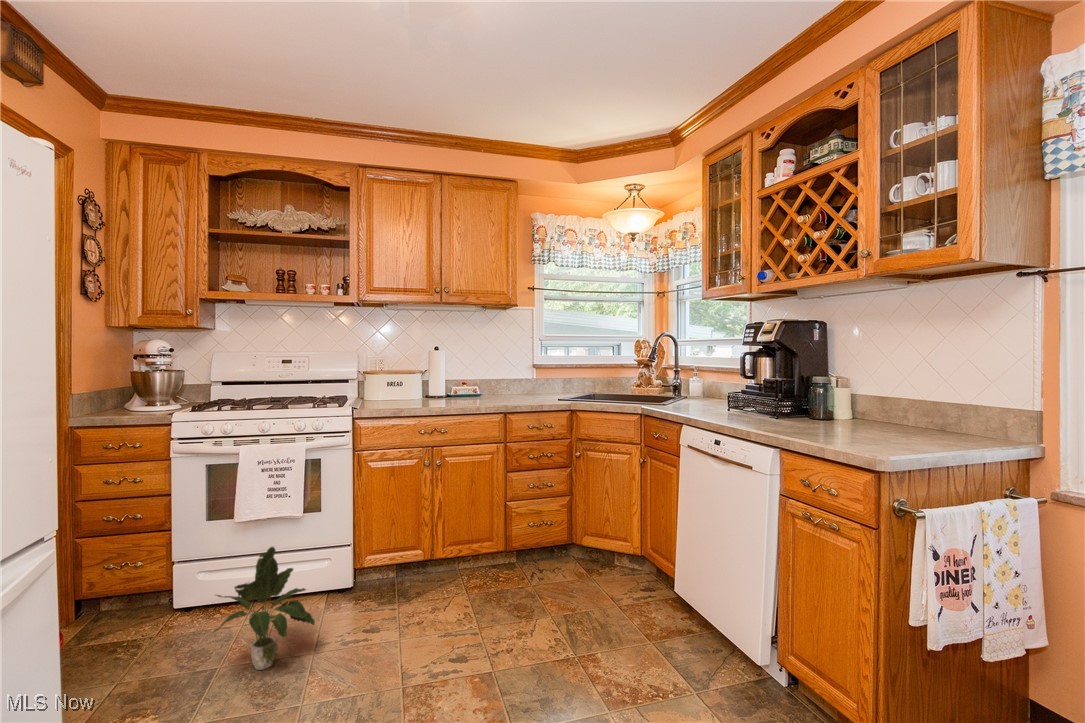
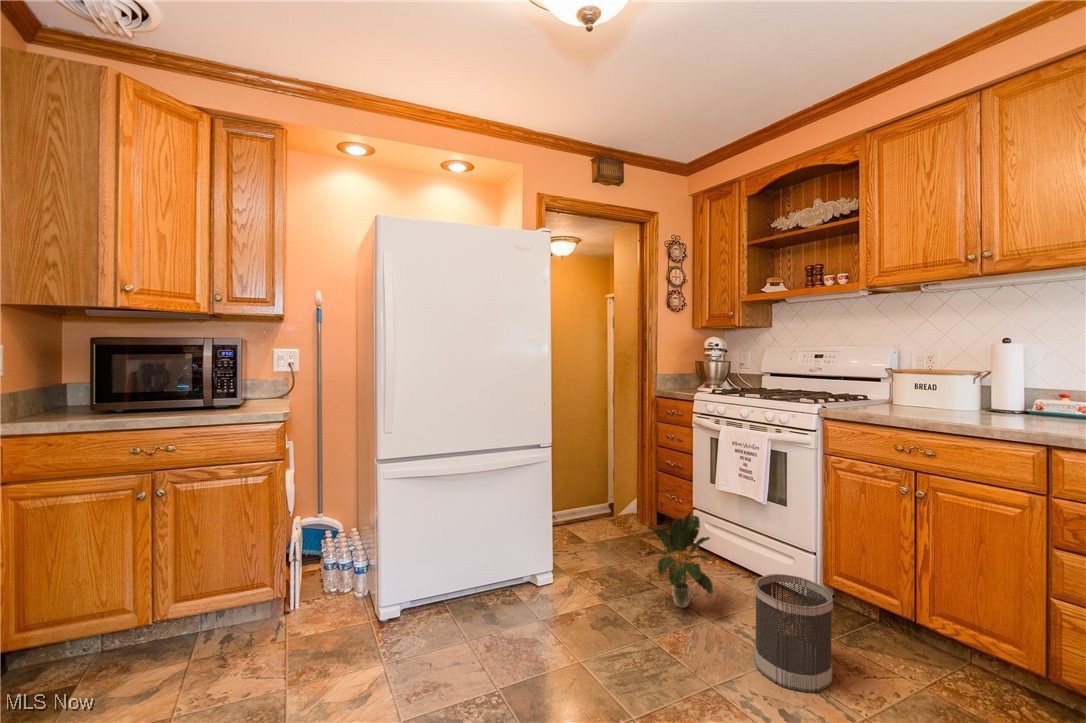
wastebasket: none [379,555,442,656] -> present [754,574,833,692]

